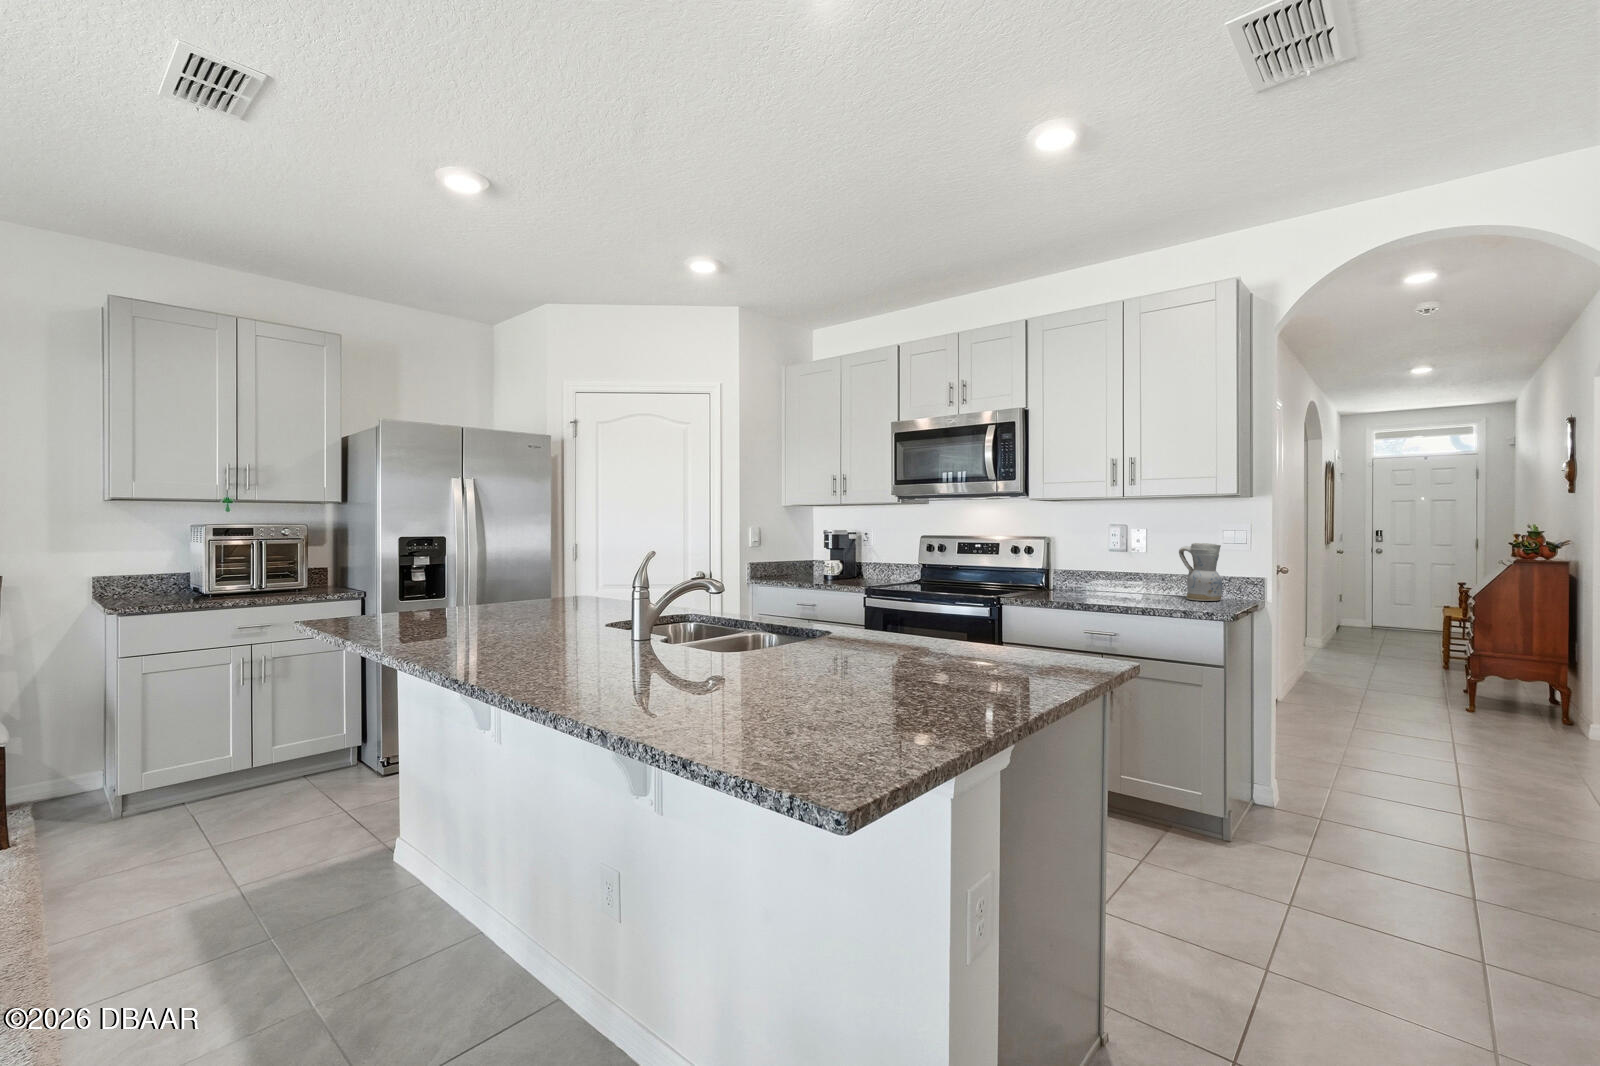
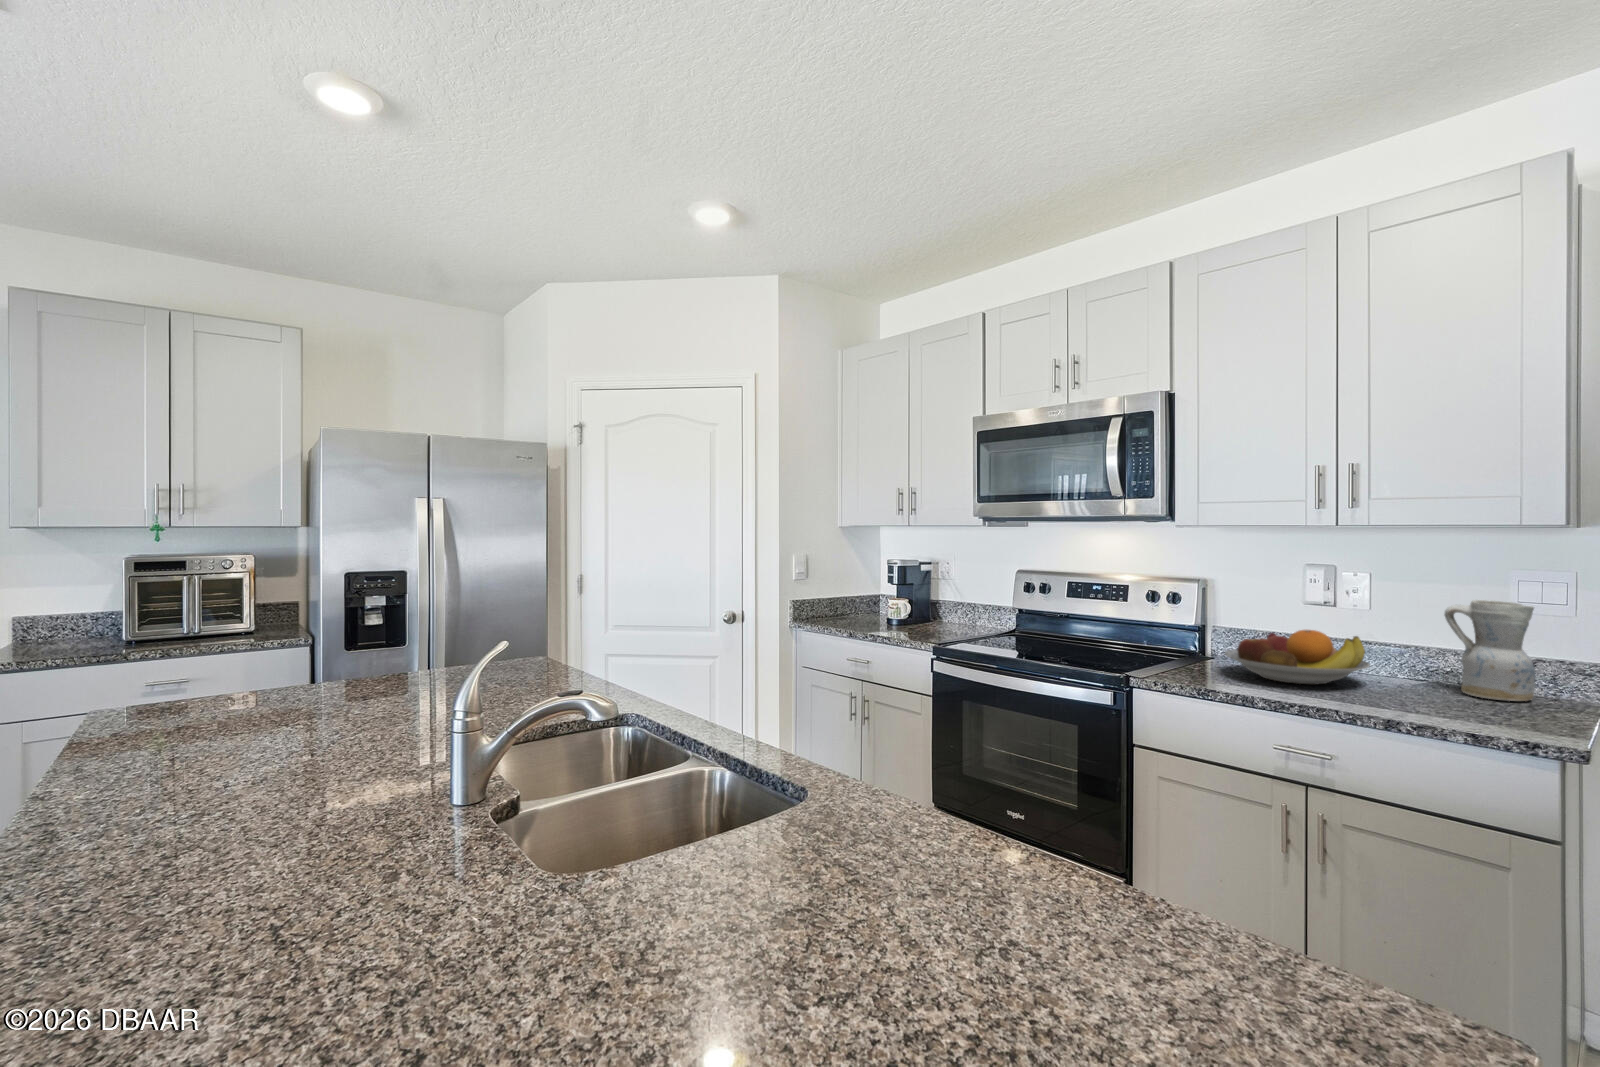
fruit bowl: none [1058,565,1139,598] -> present [1225,630,1370,684]

